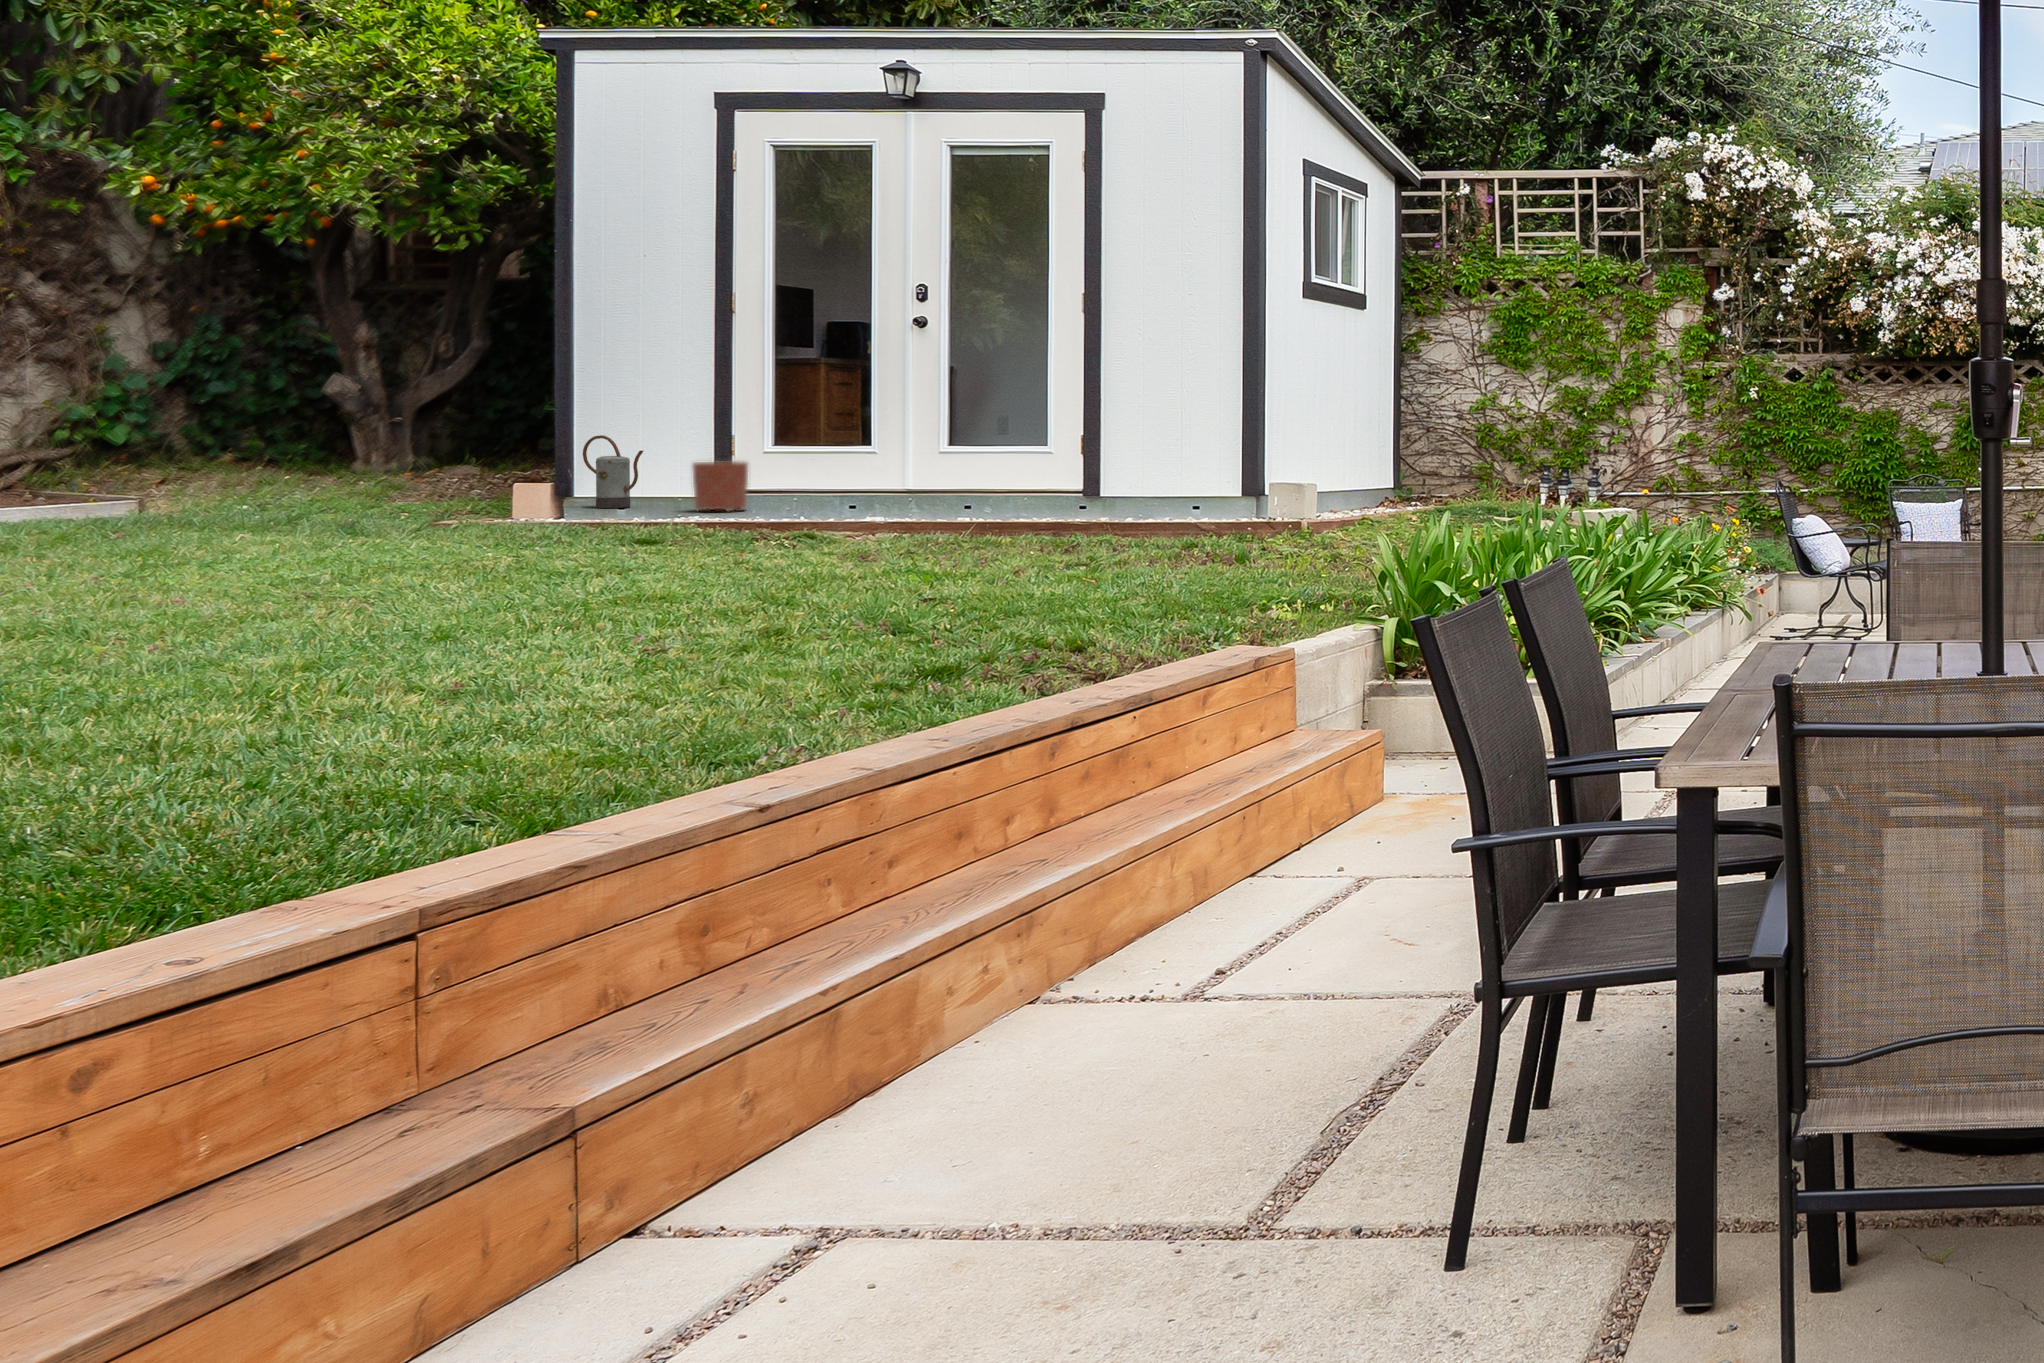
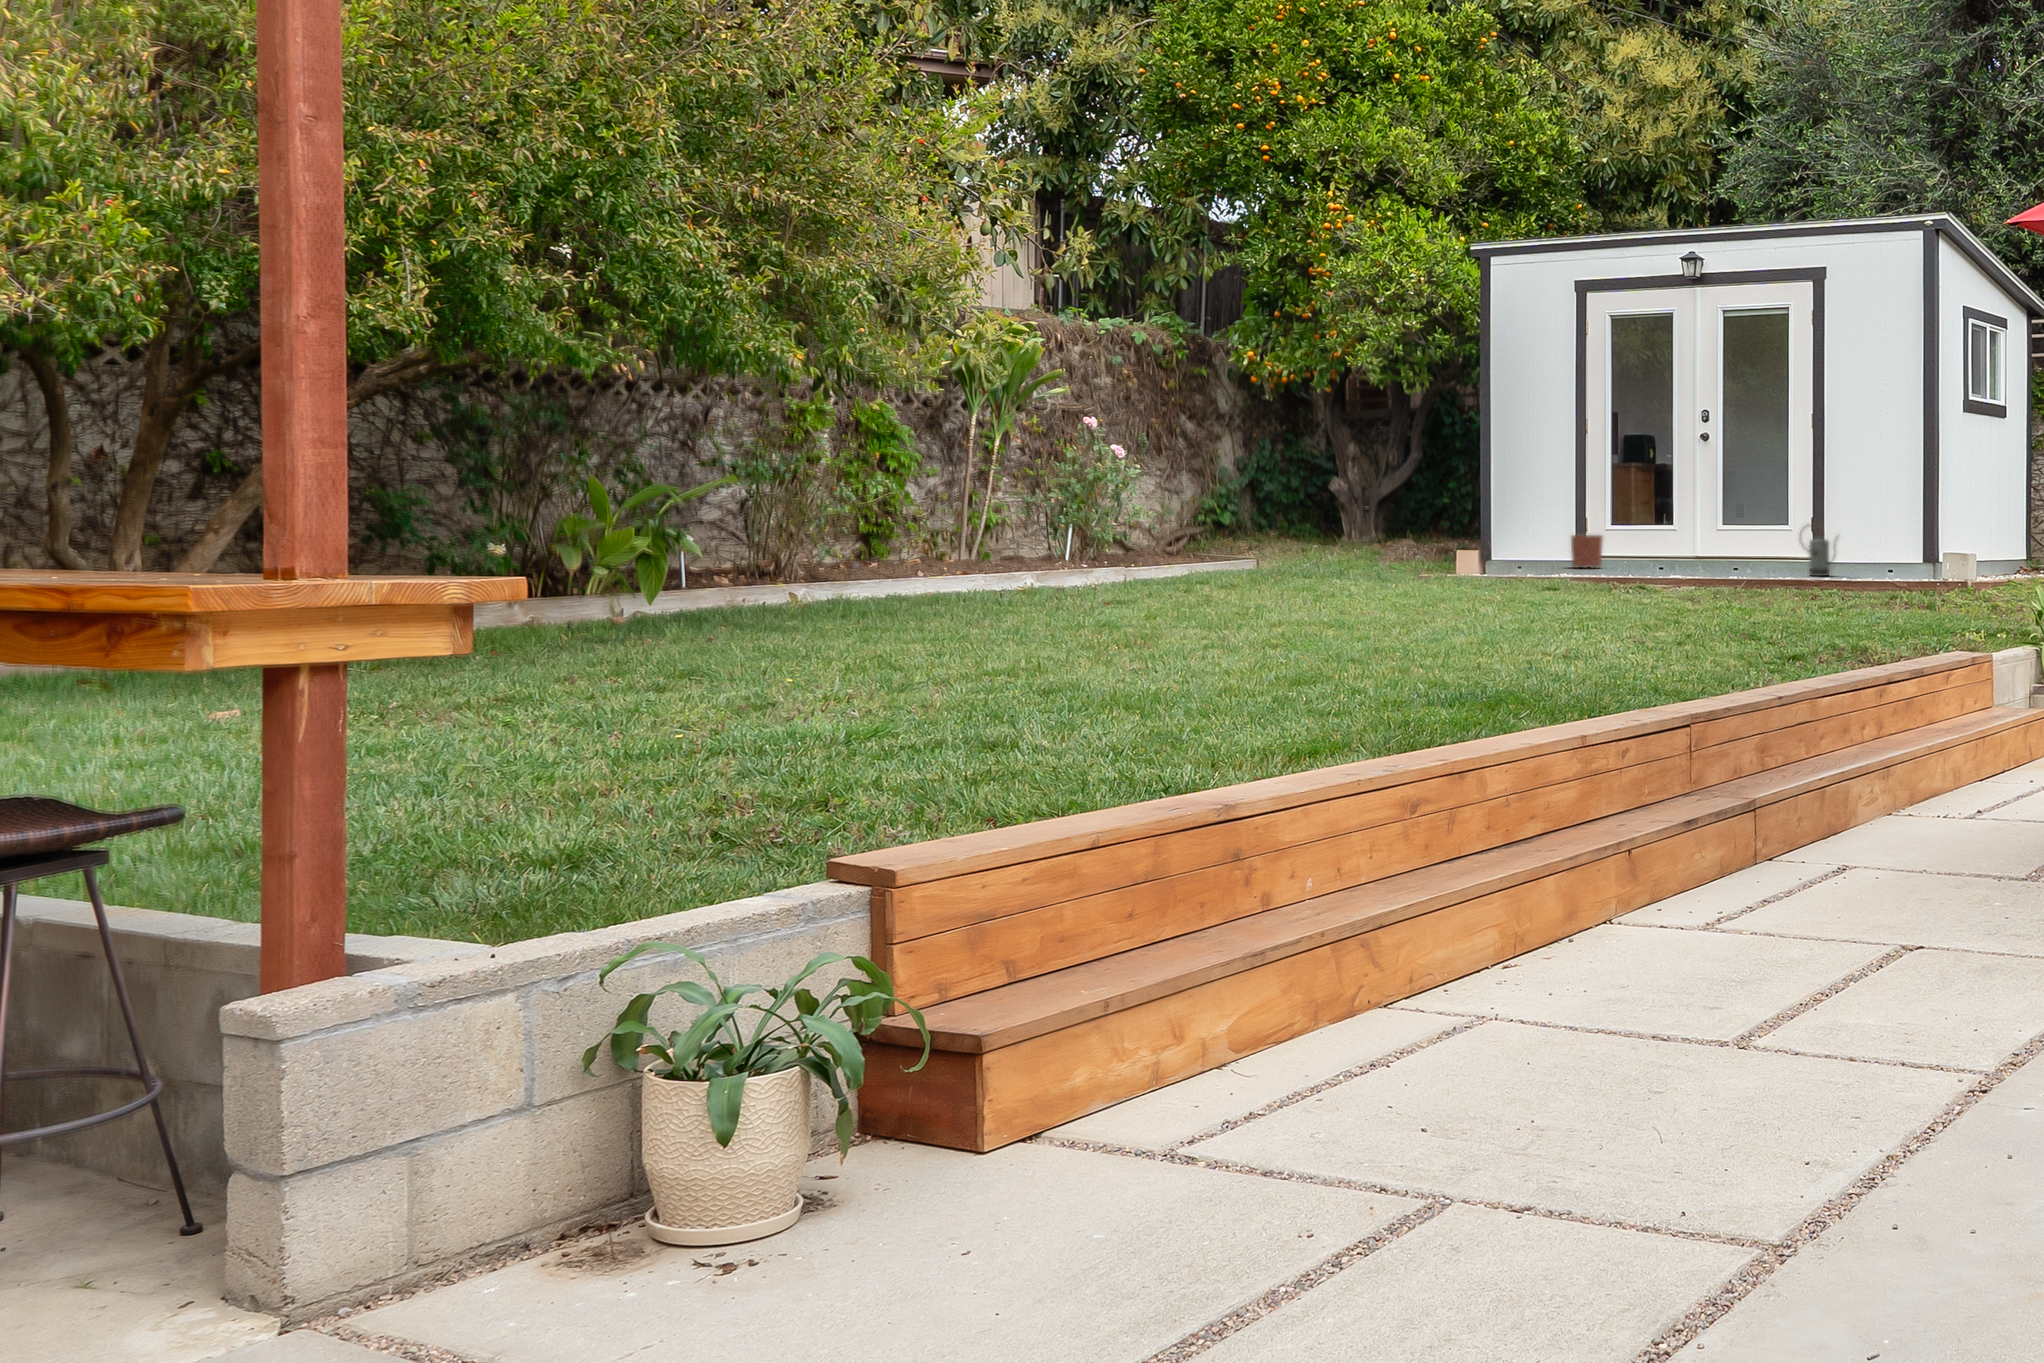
watering can: present [583,435,643,508] -> present [1801,530,1836,576]

